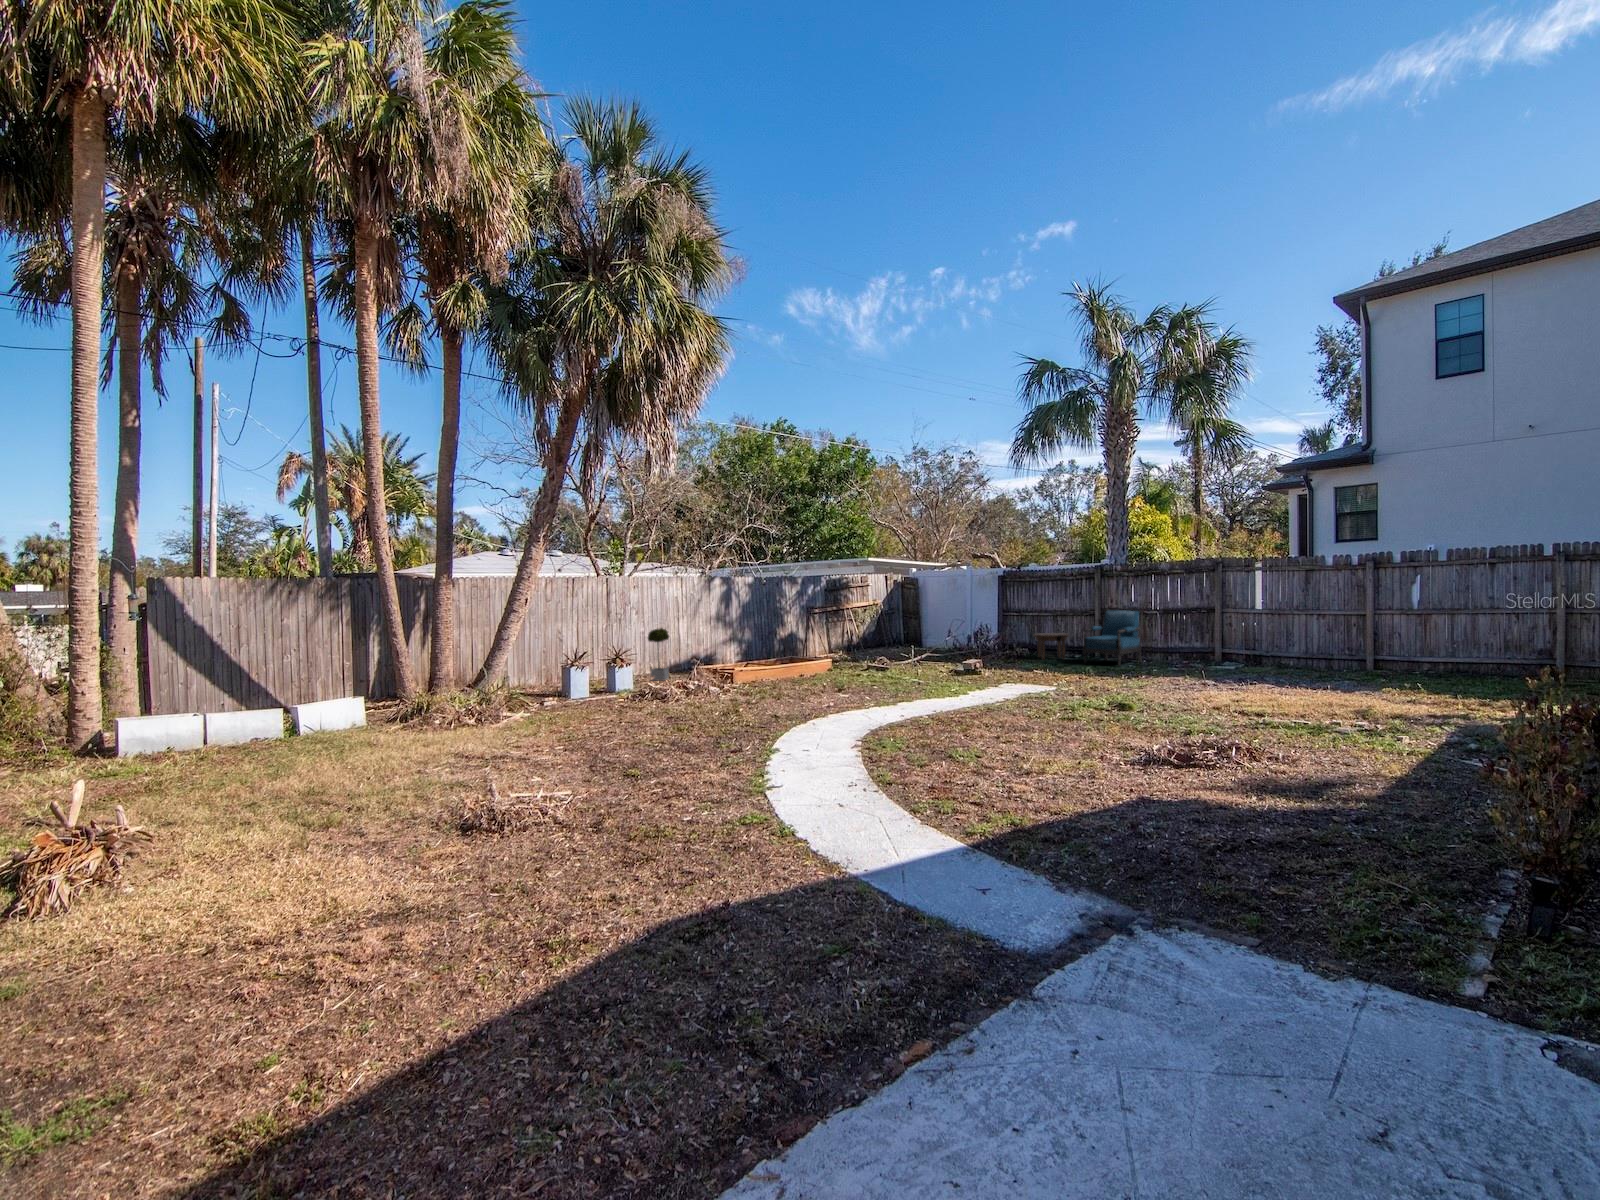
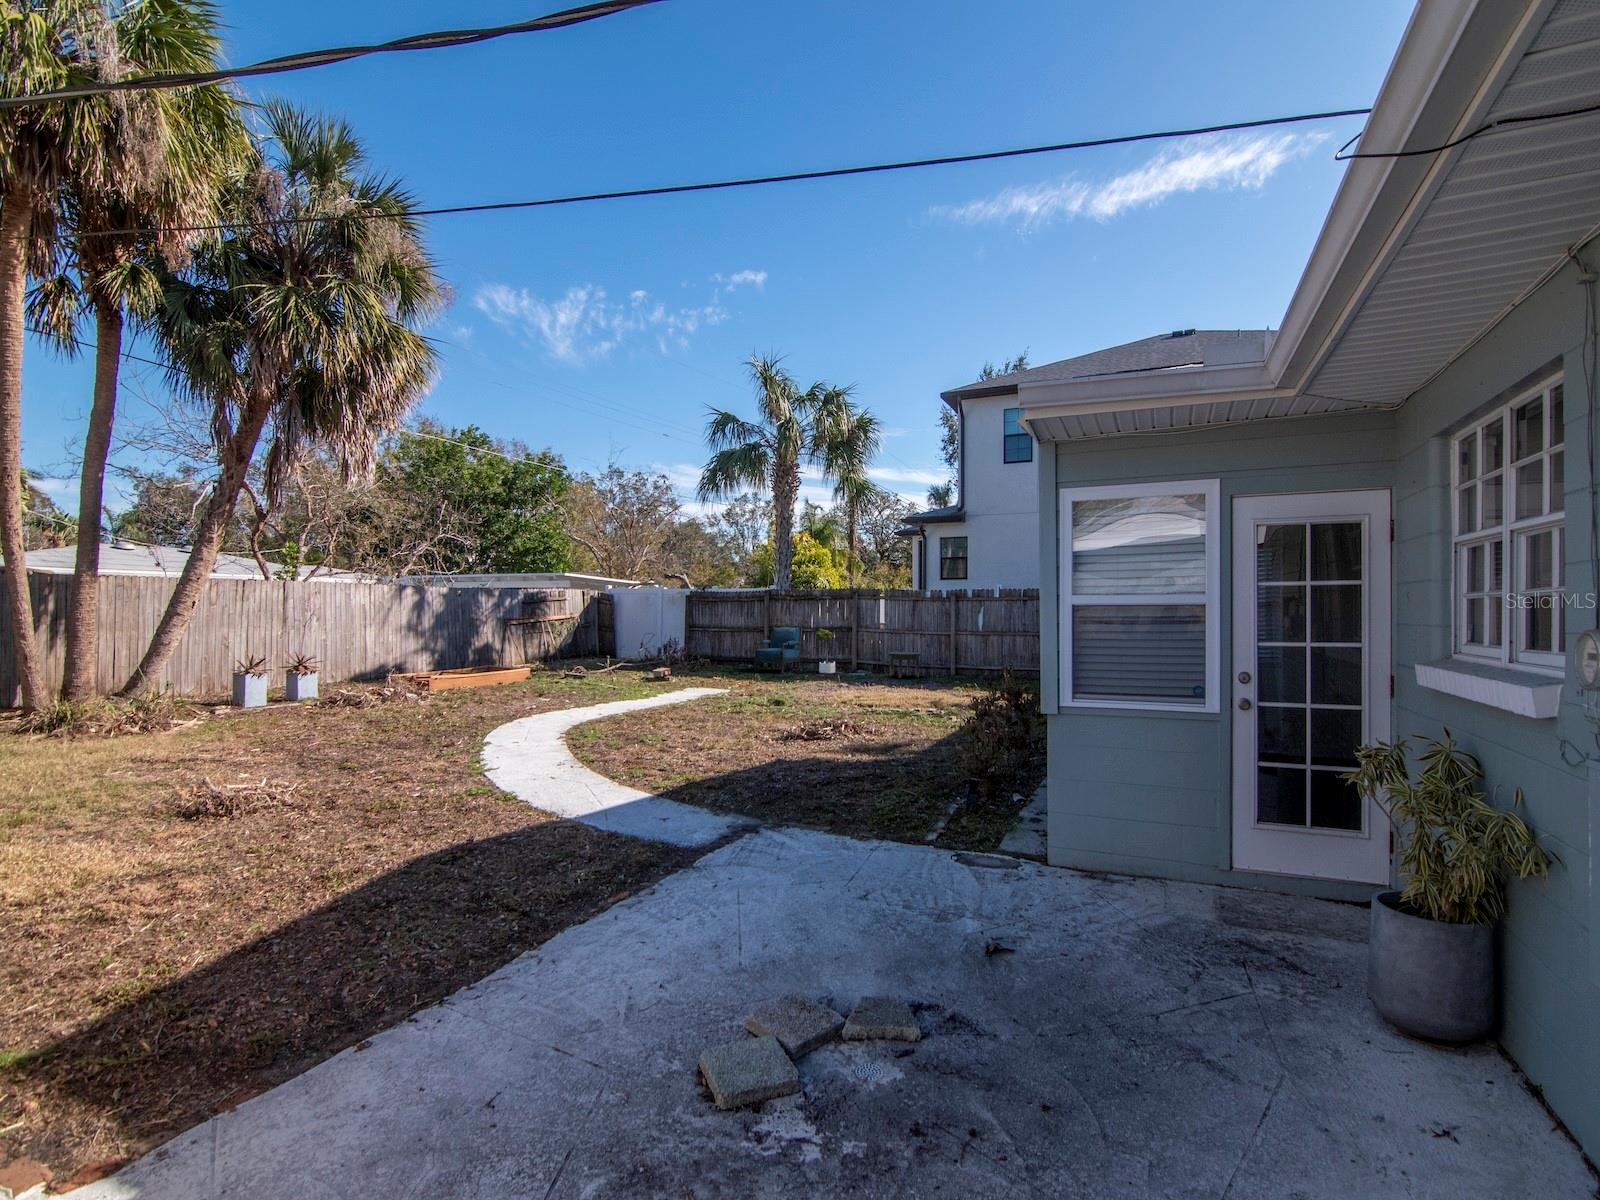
potted tree: present [648,628,669,681] -> present [816,629,835,673]
side table: present [1033,633,1069,660] -> present [888,652,921,678]

